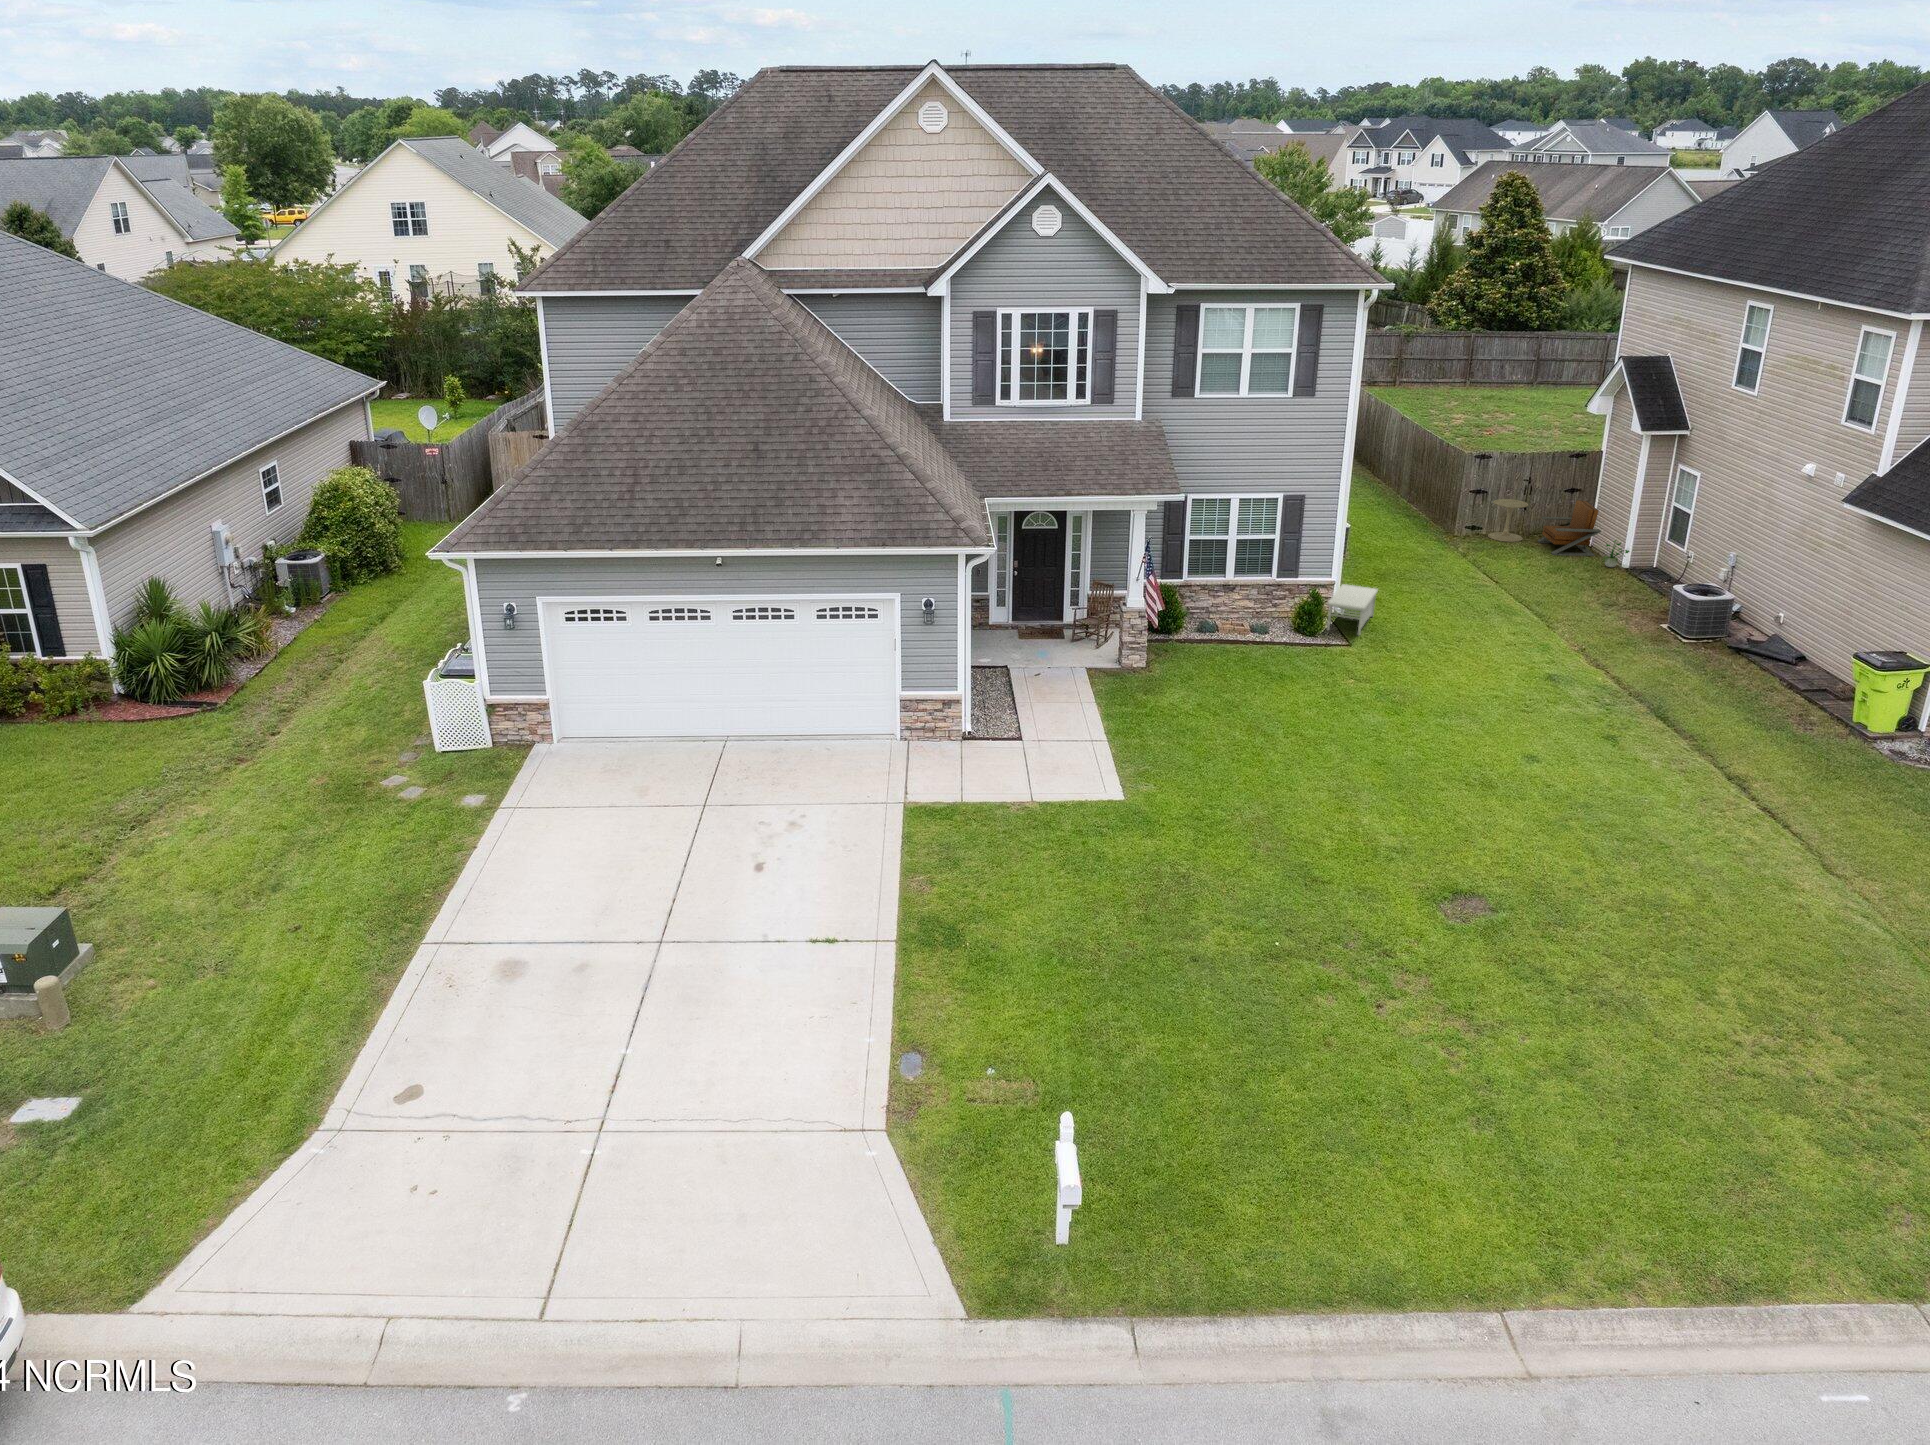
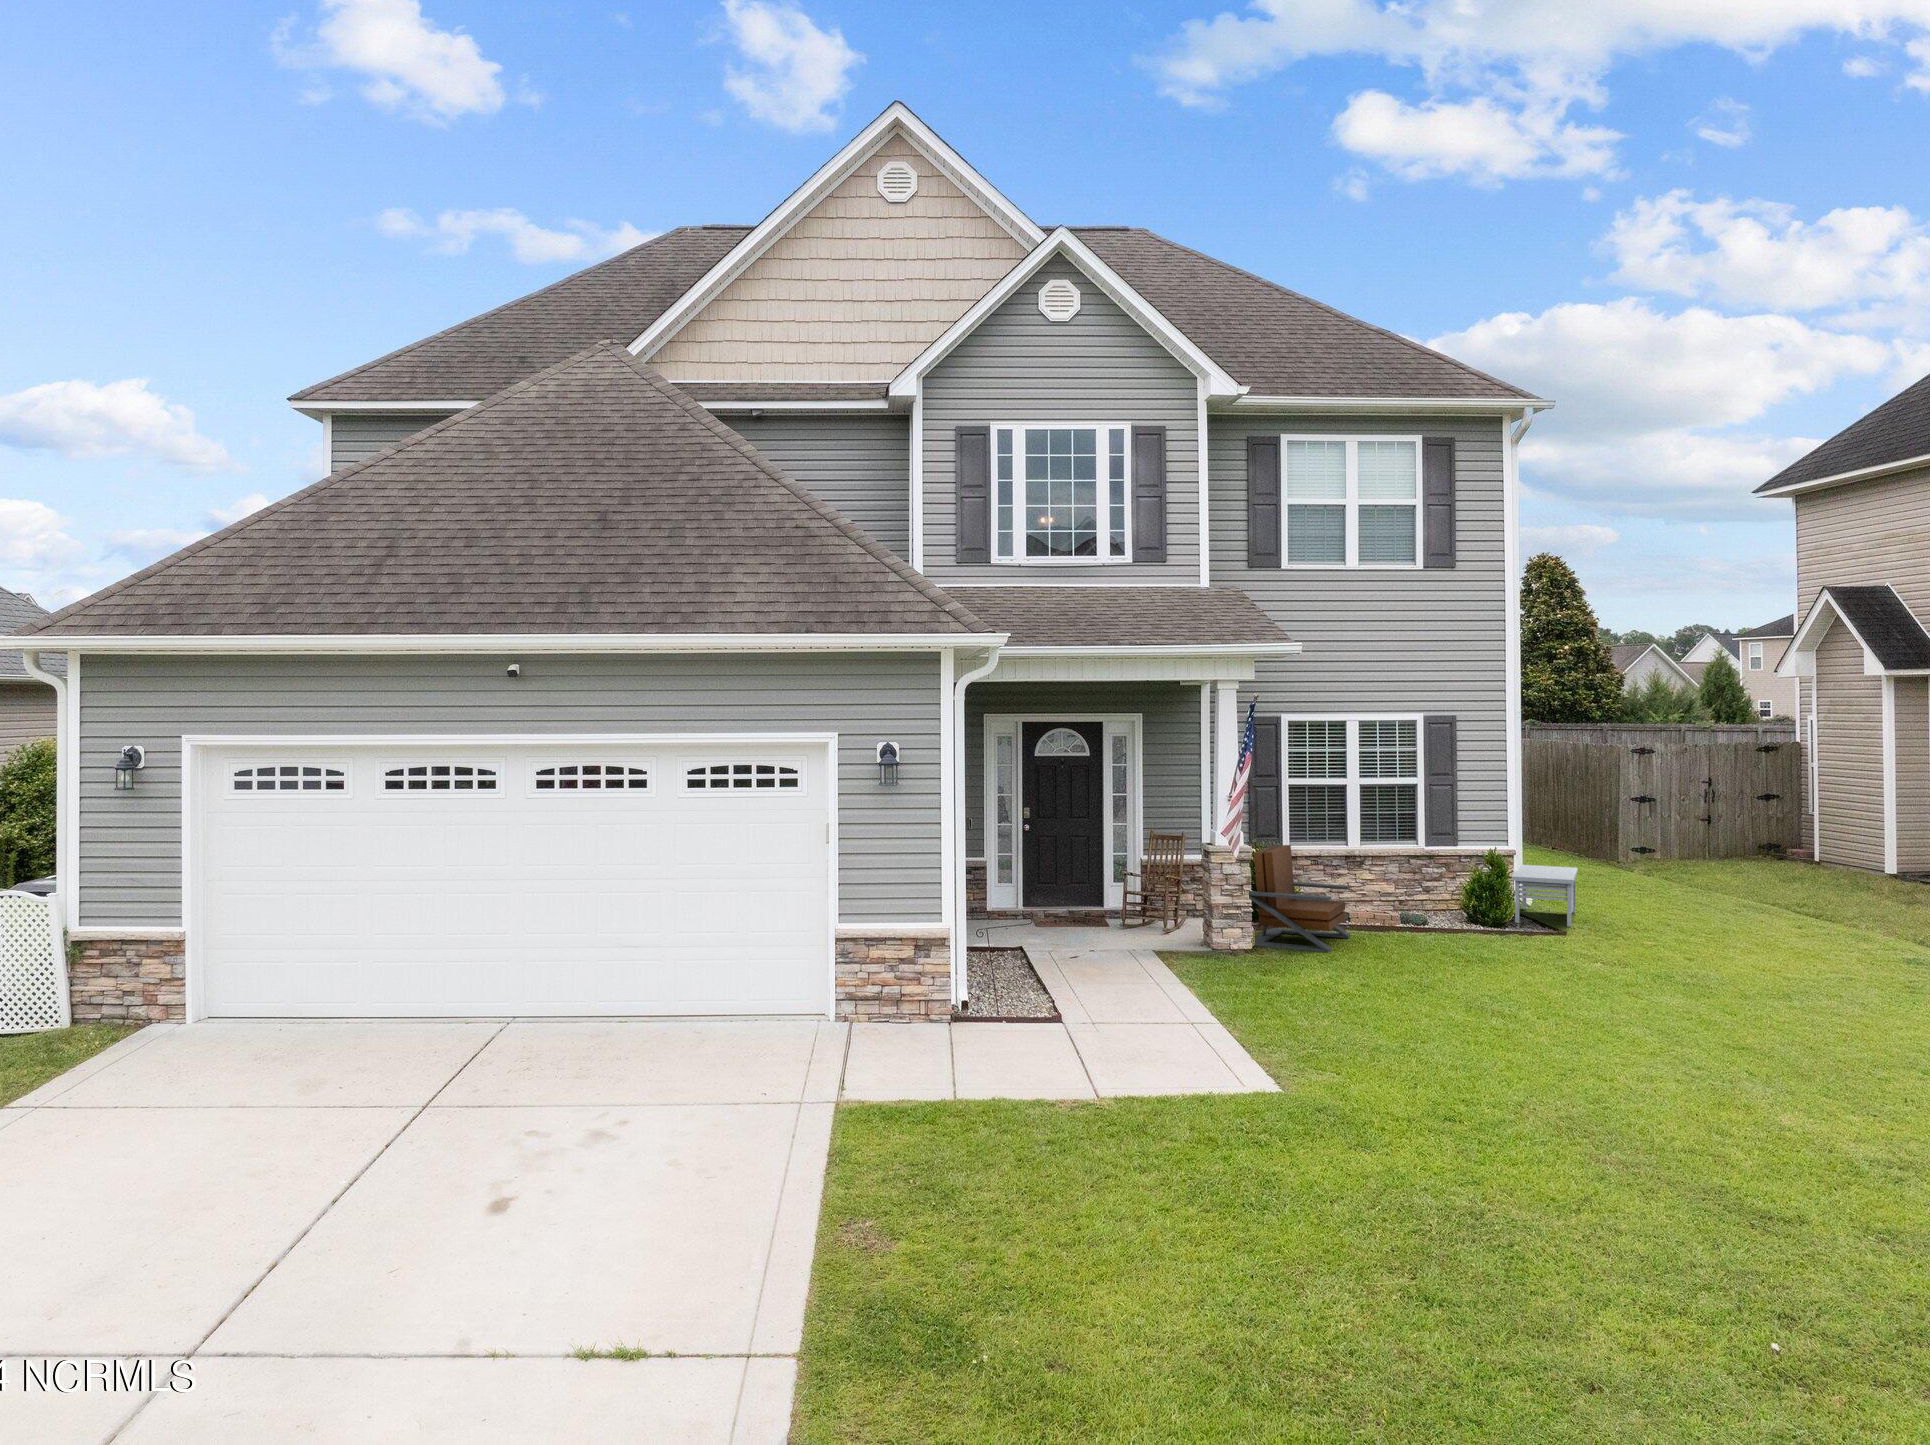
pedestal table: present [1488,499,1528,542] -> none [1671,809,1723,863]
lounge chair: present [1538,500,1601,556] -> present [1249,845,1350,952]
potted plant: present [1602,540,1629,567] -> none [1860,832,1903,879]

